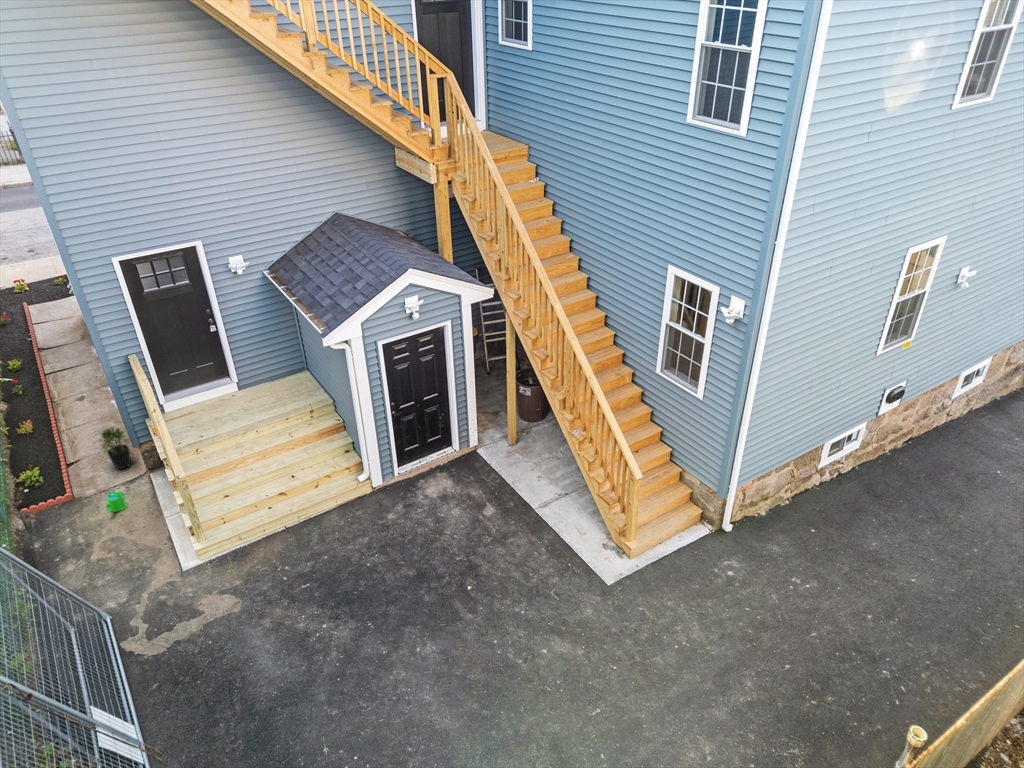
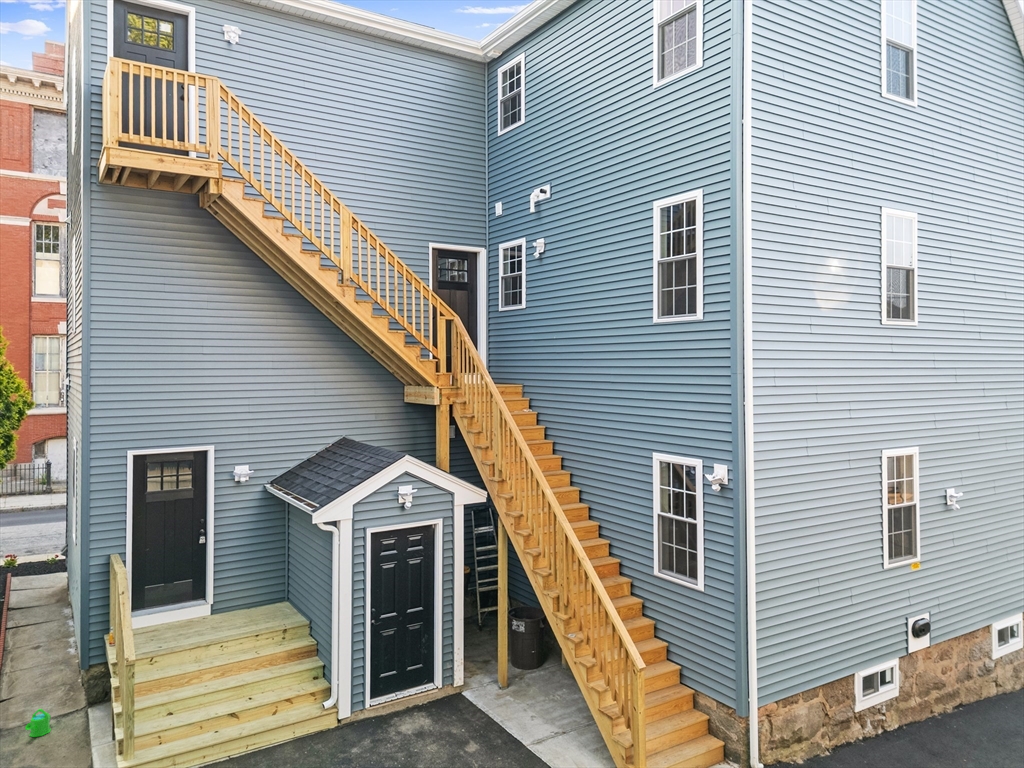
potted plant: present [98,428,131,469] -> none [43,642,83,697]

